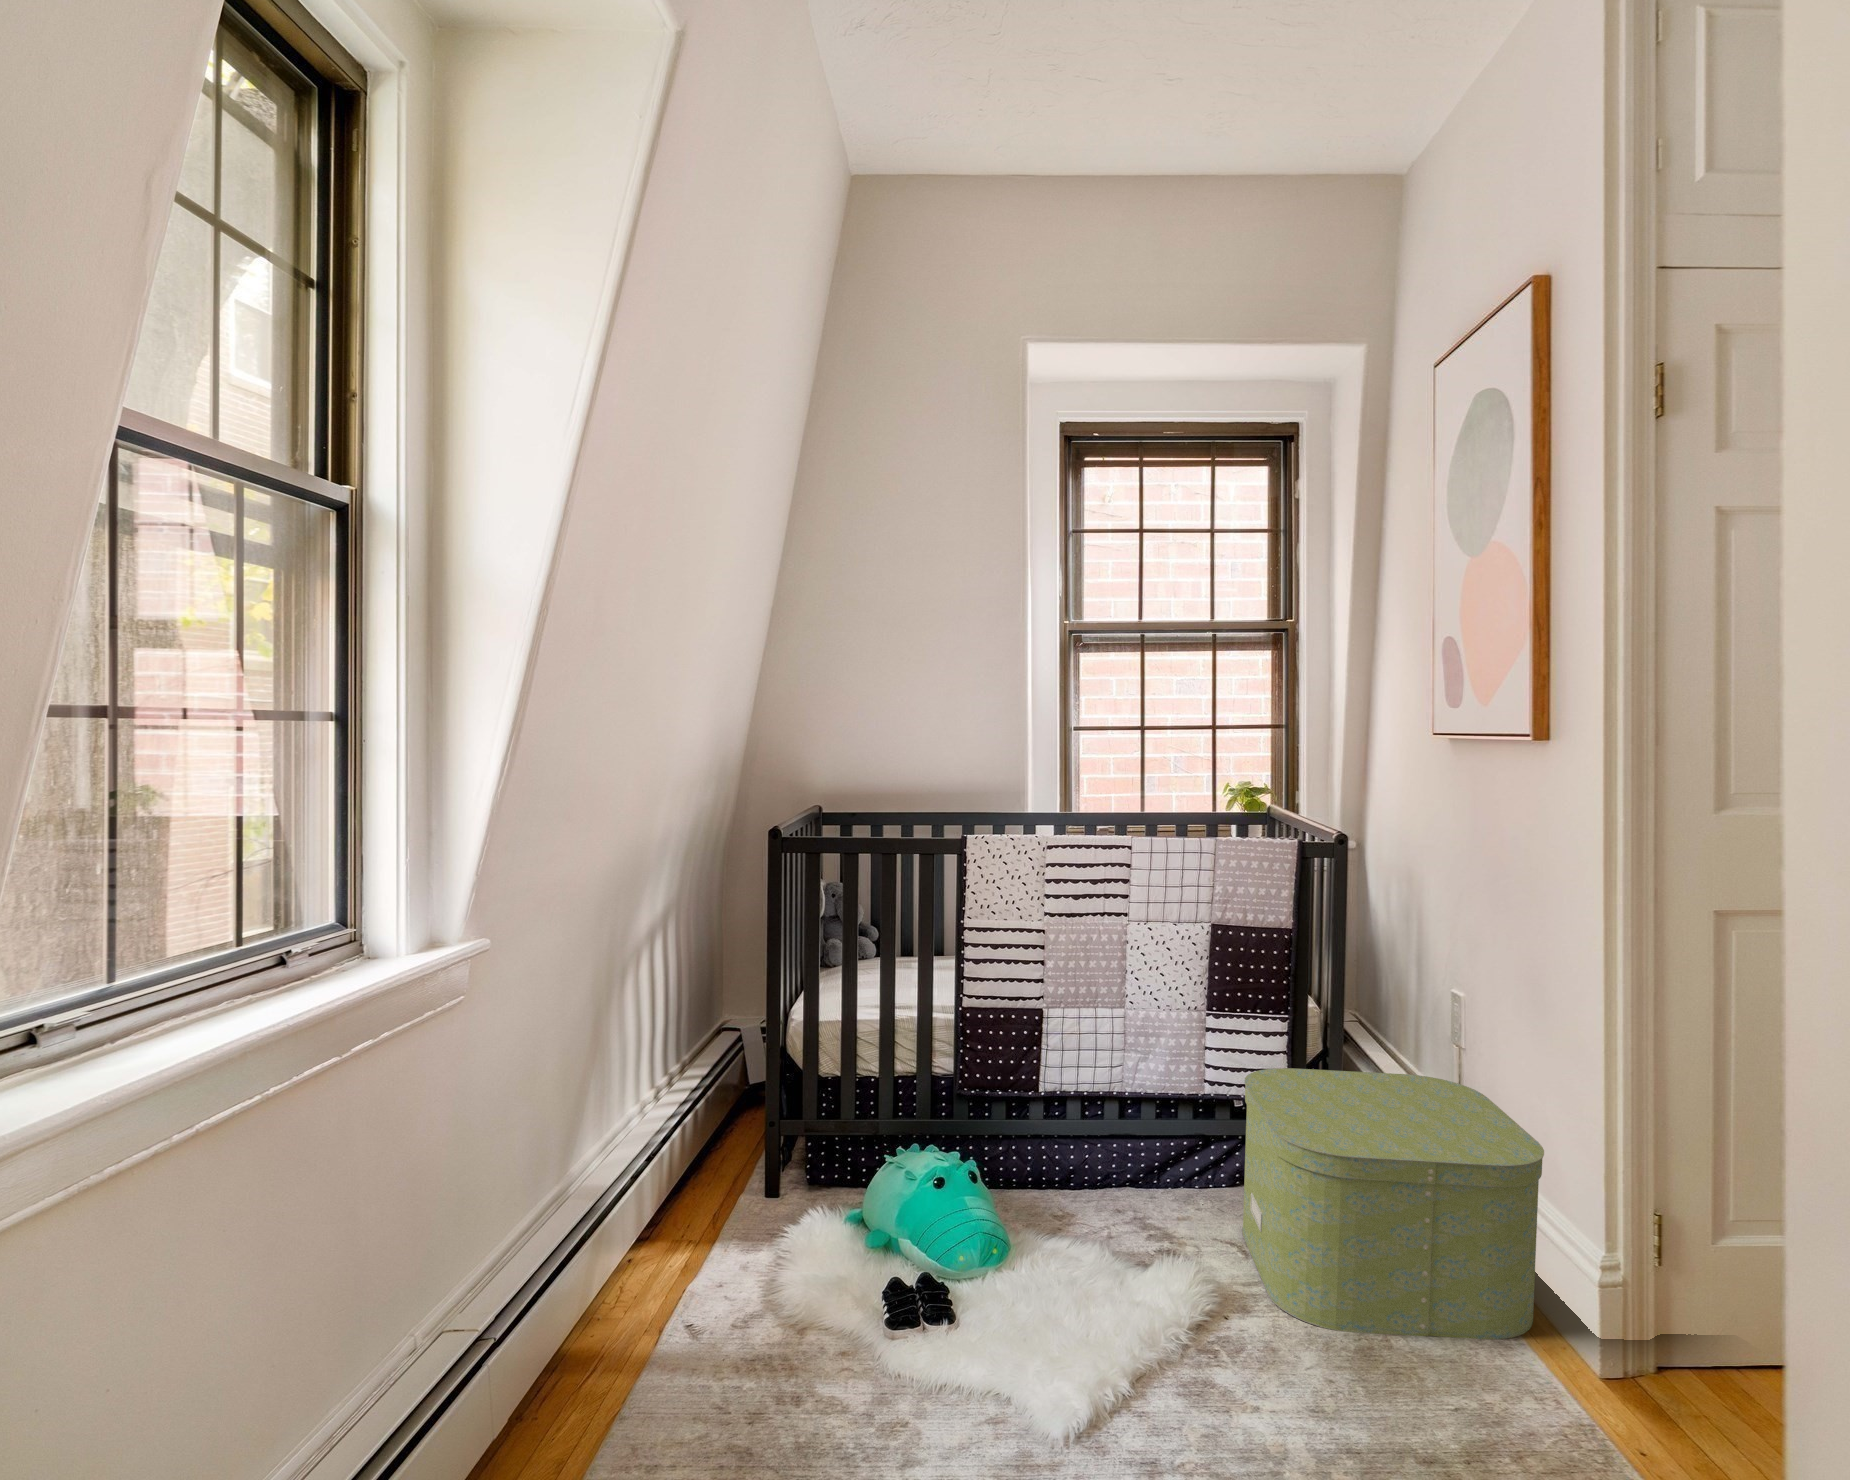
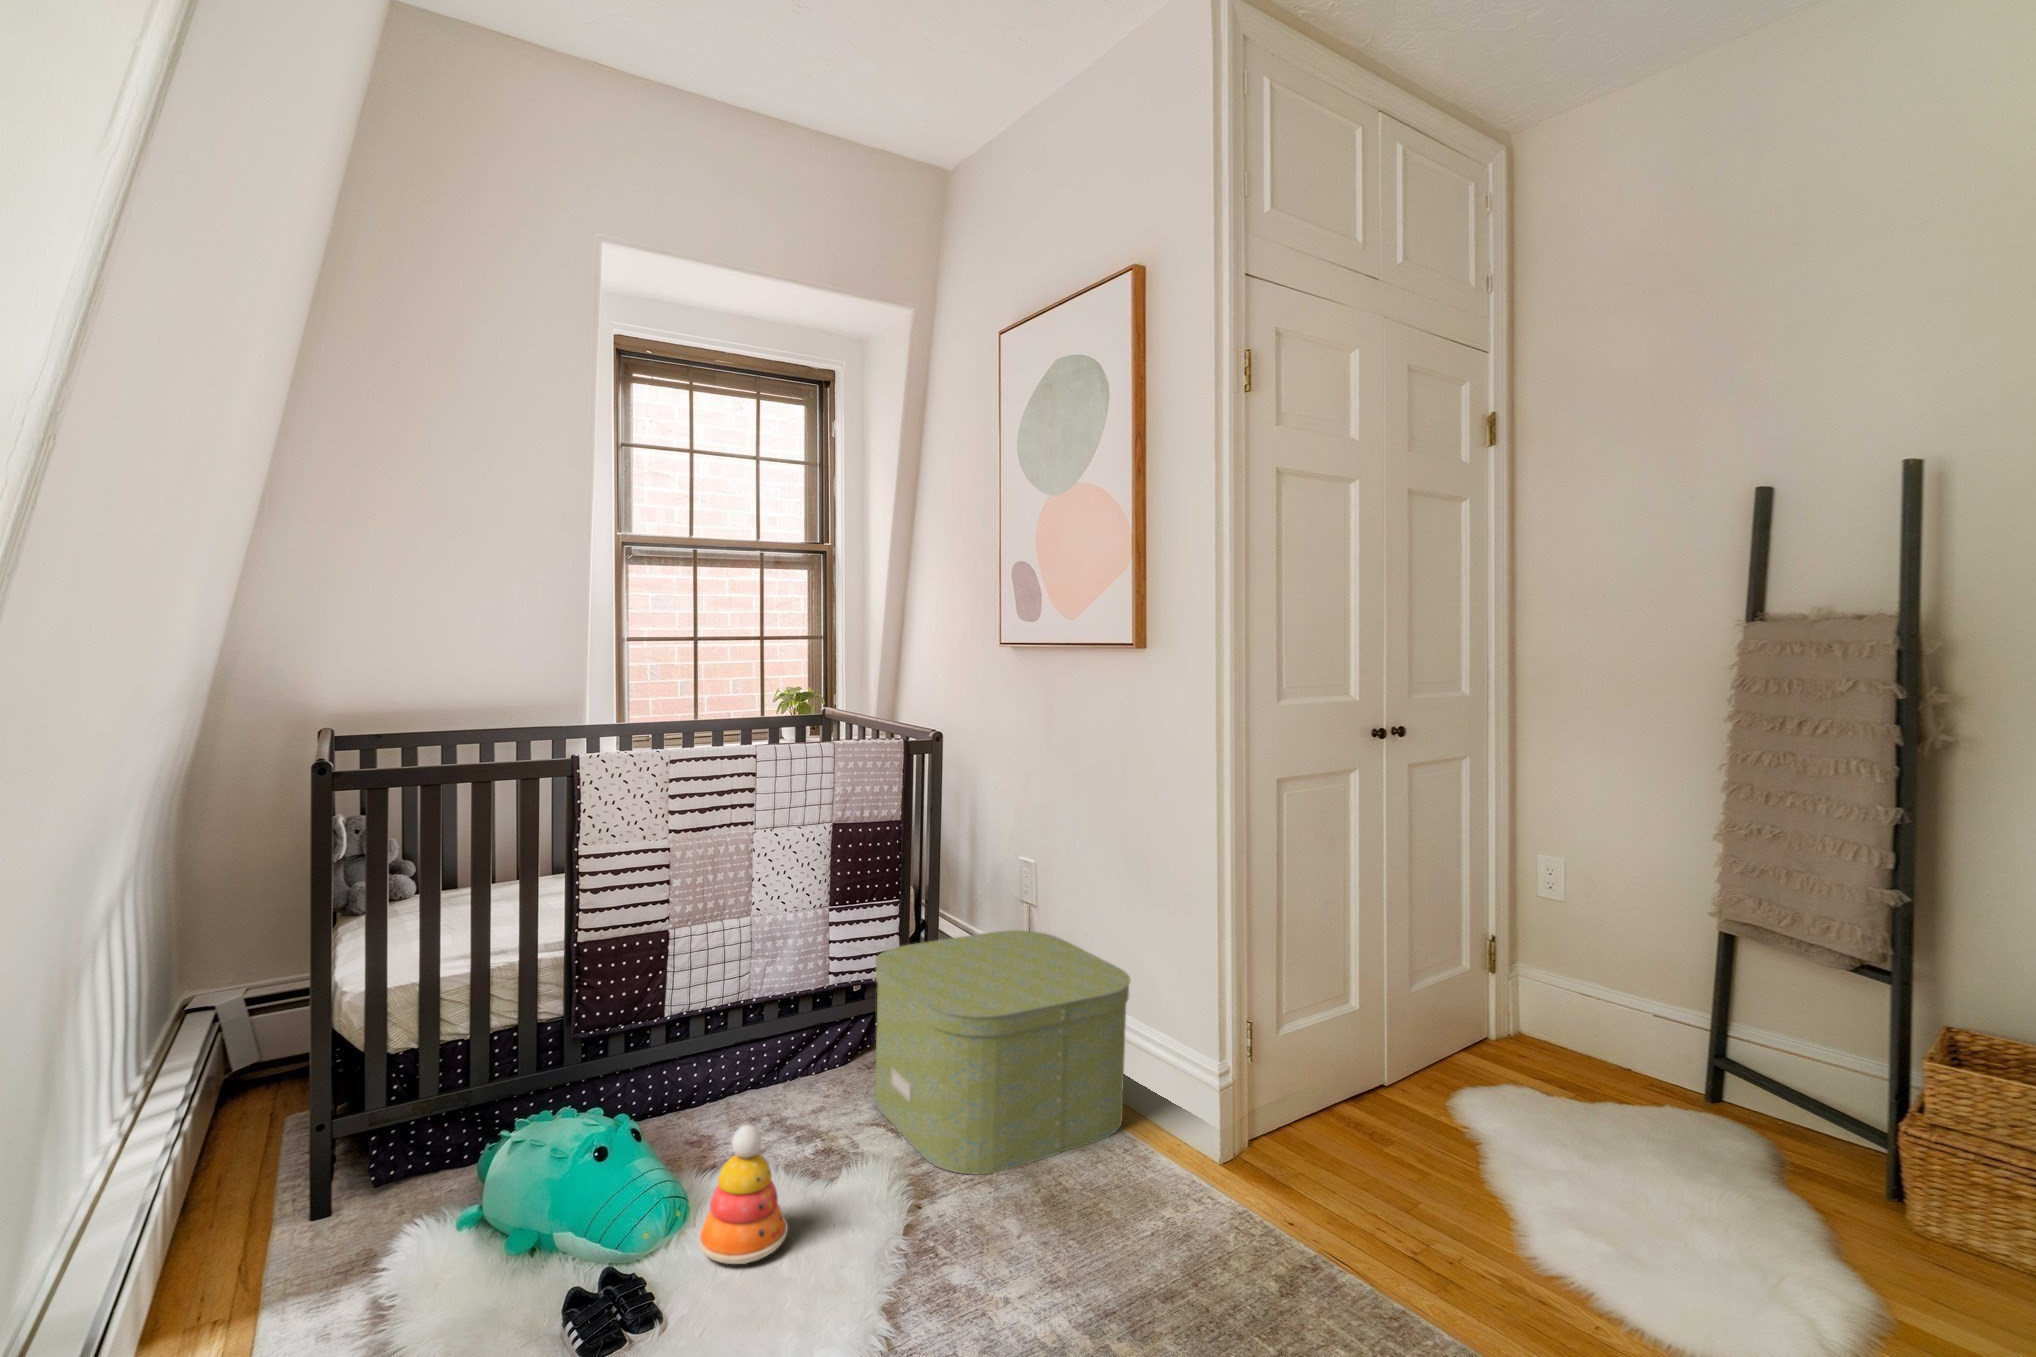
stacking toy: none [1019,1197,1102,1325] -> present [698,1125,788,1264]

